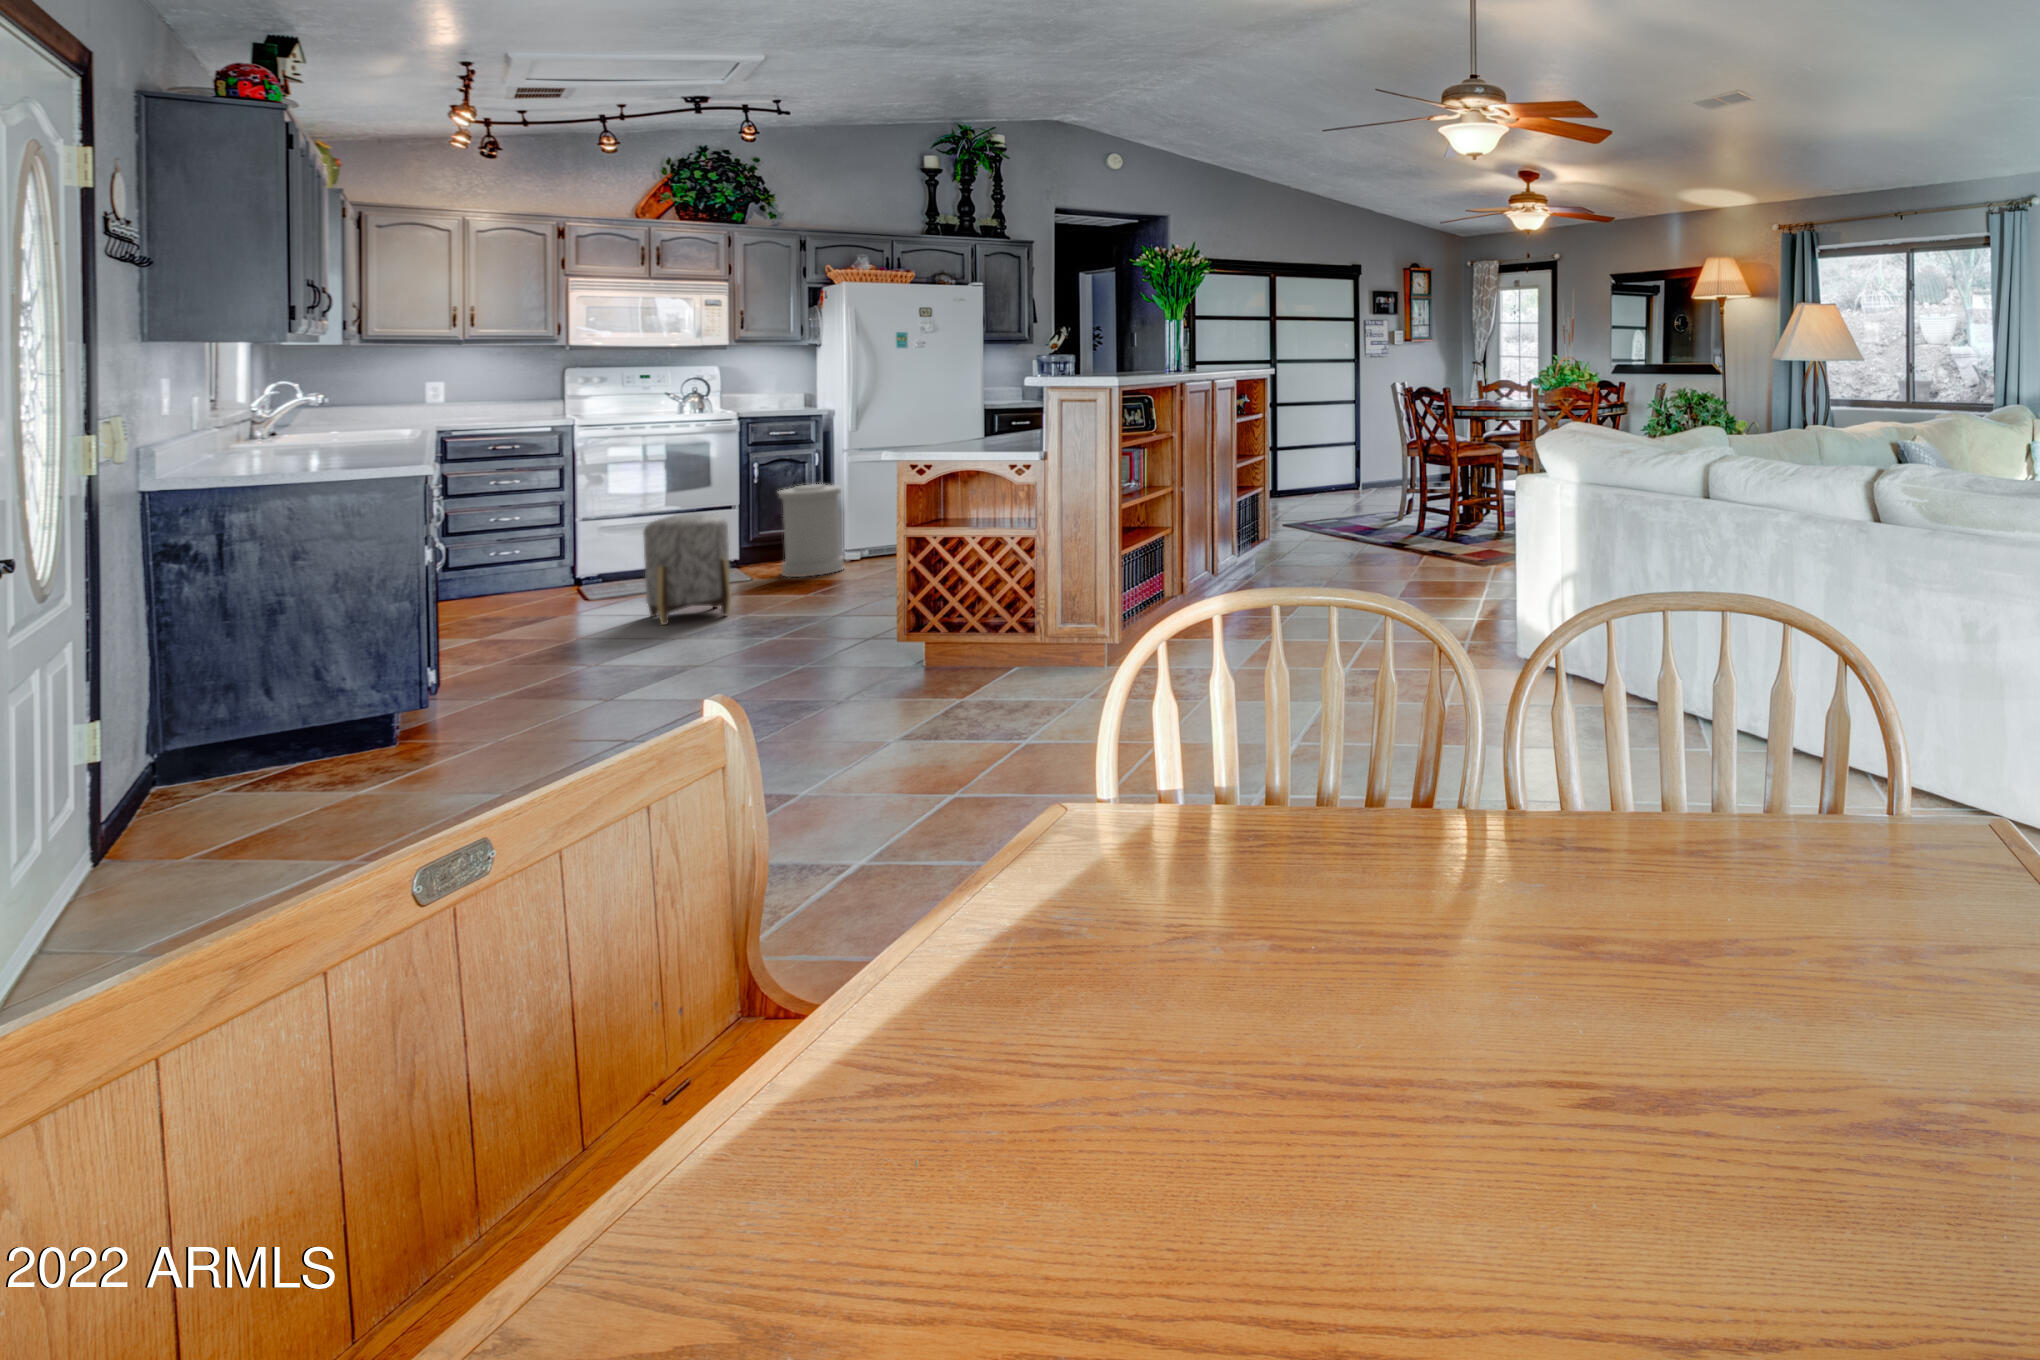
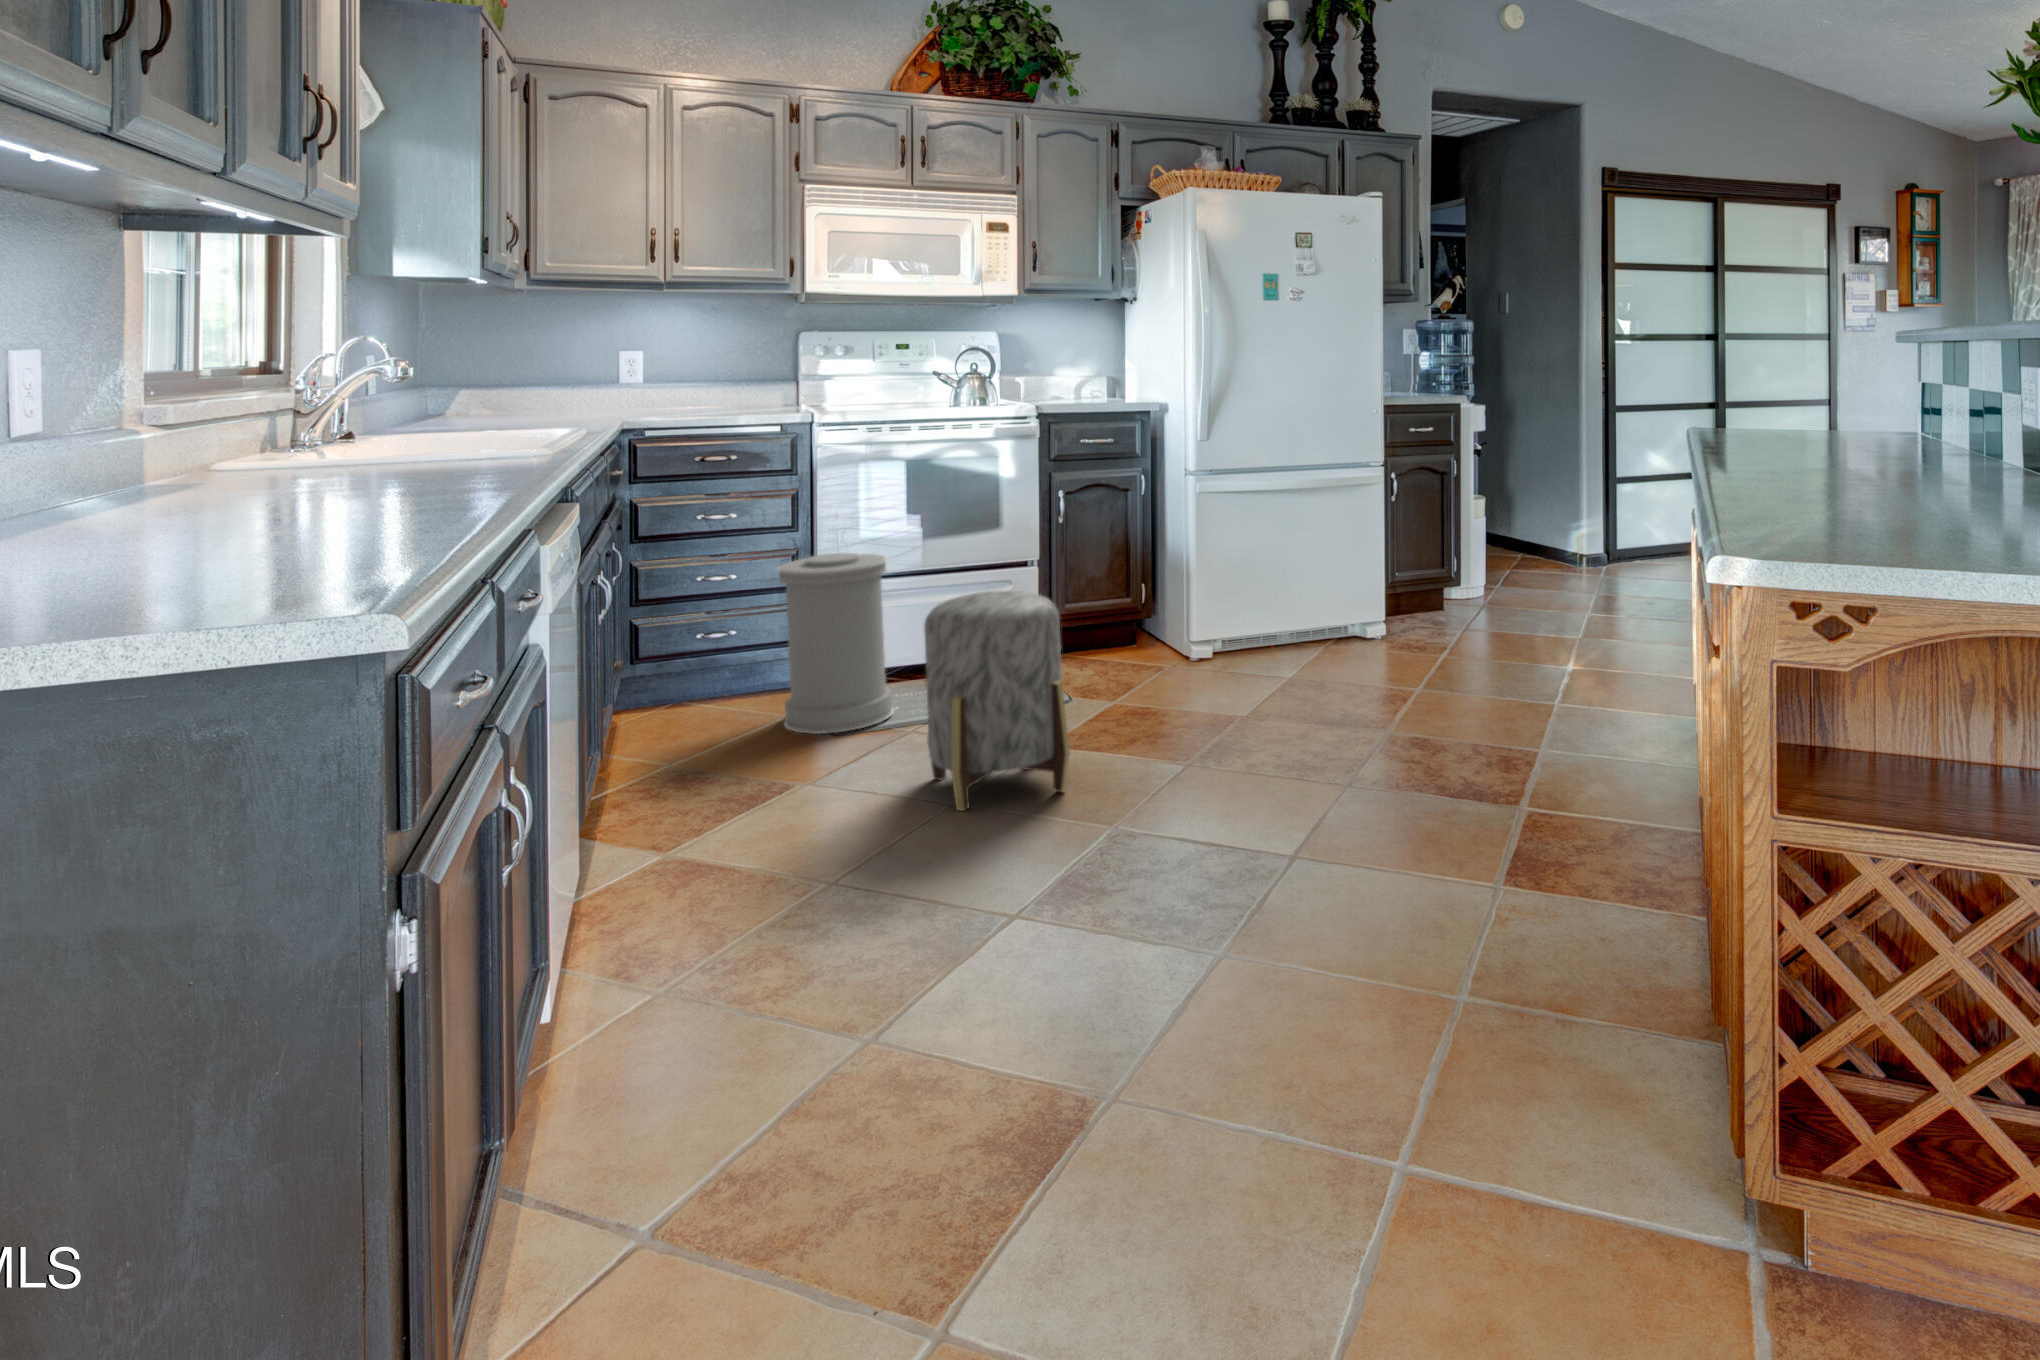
trash can: present [779,484,844,577] -> present [778,553,894,734]

